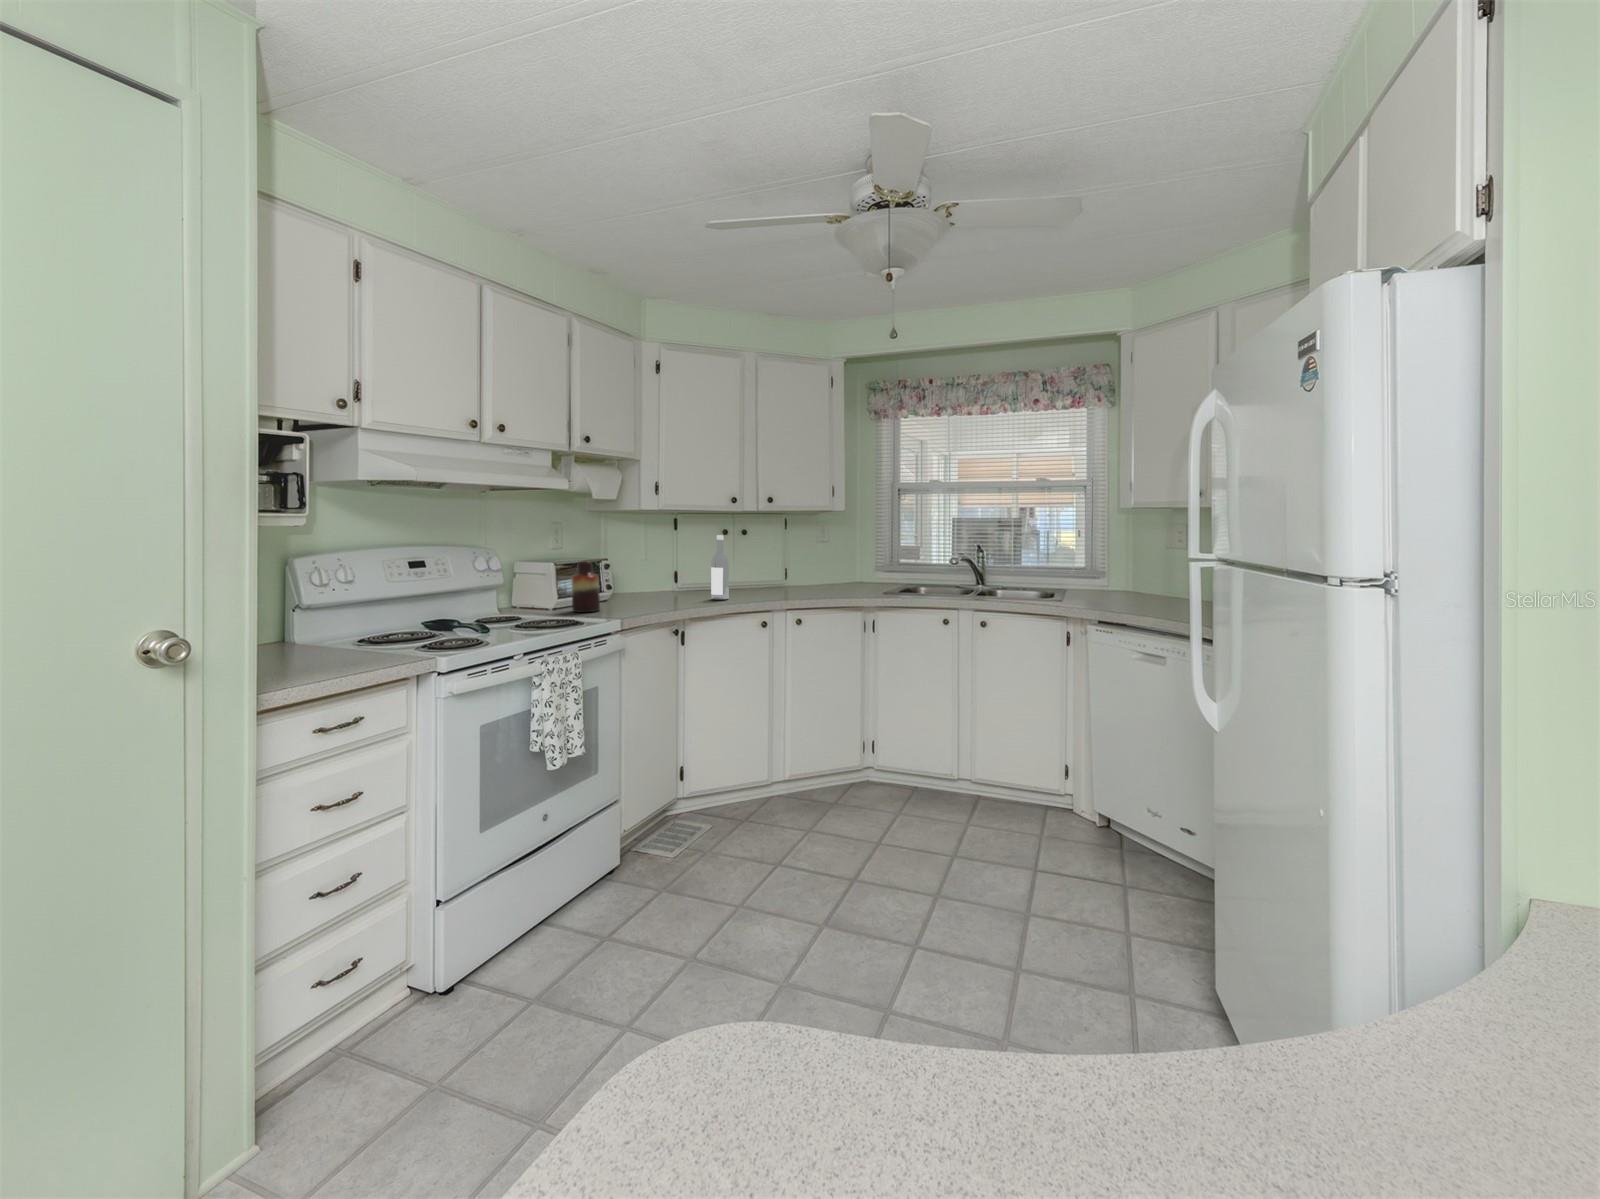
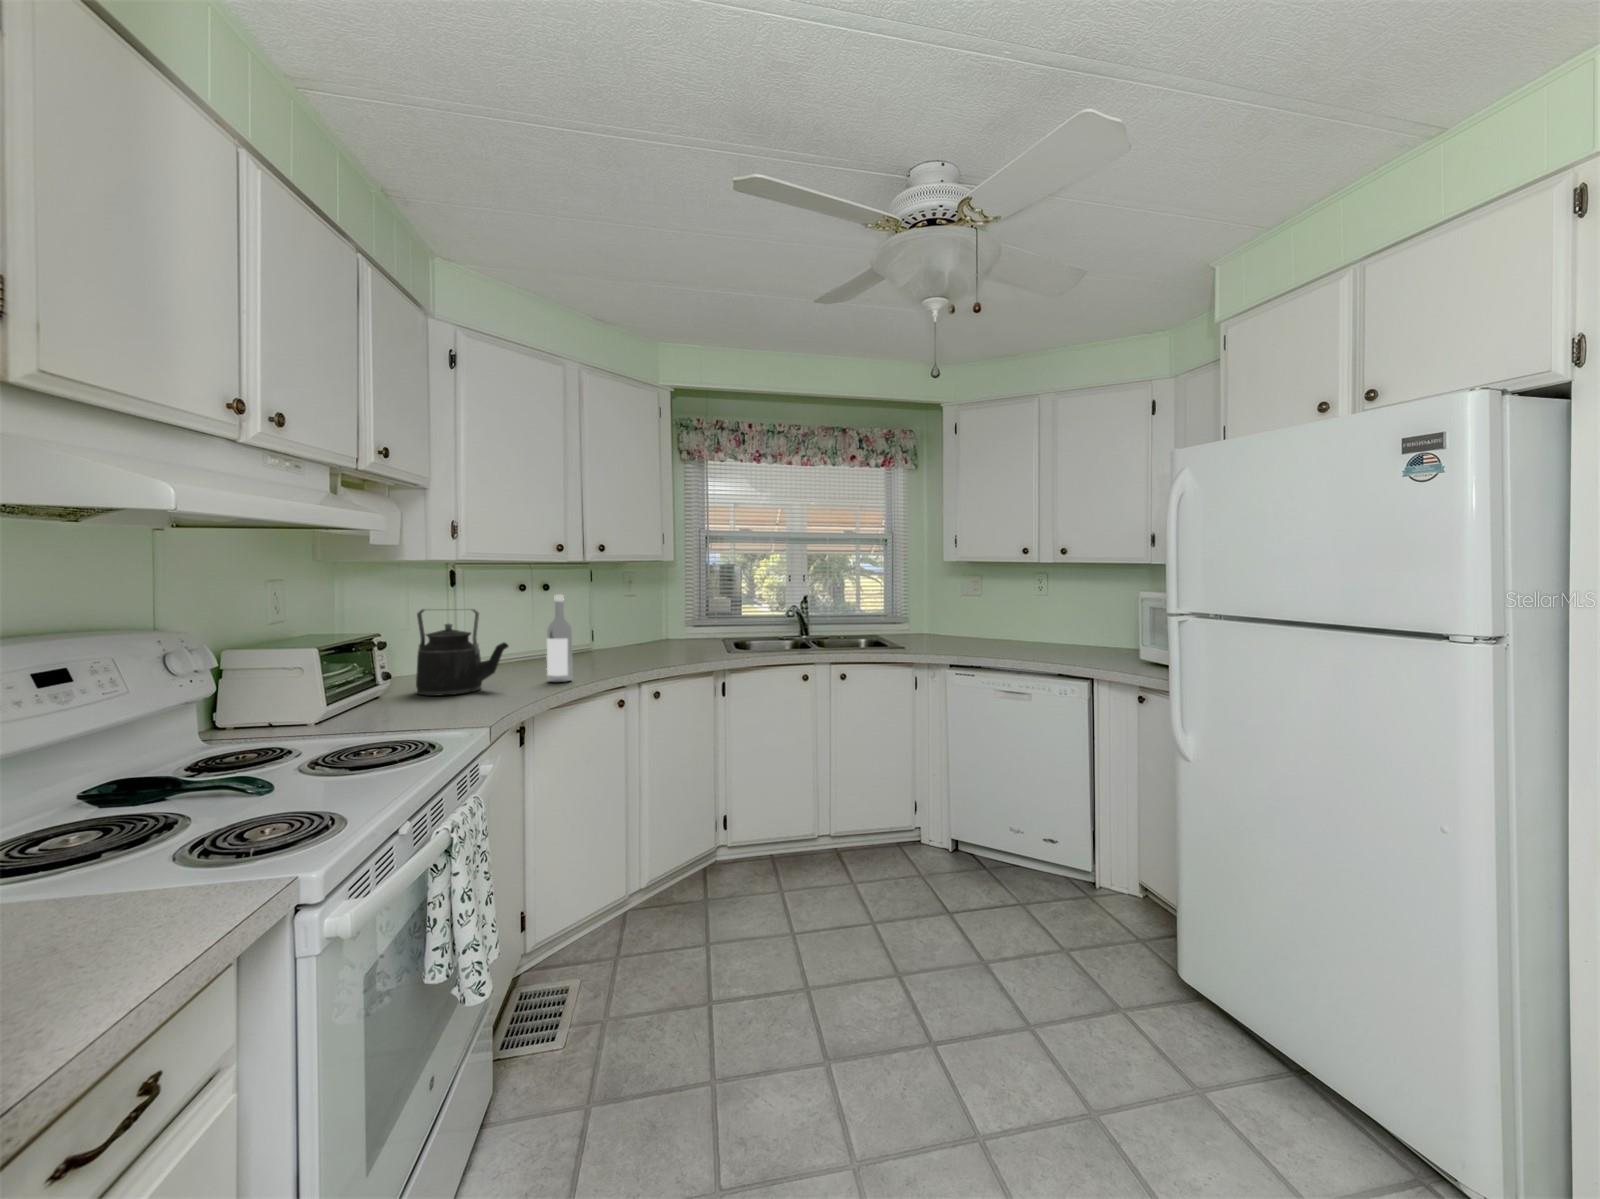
kettle: none [627,543,680,601] -> present [416,609,508,696]
vase: present [572,561,600,612] -> none [359,642,409,726]

